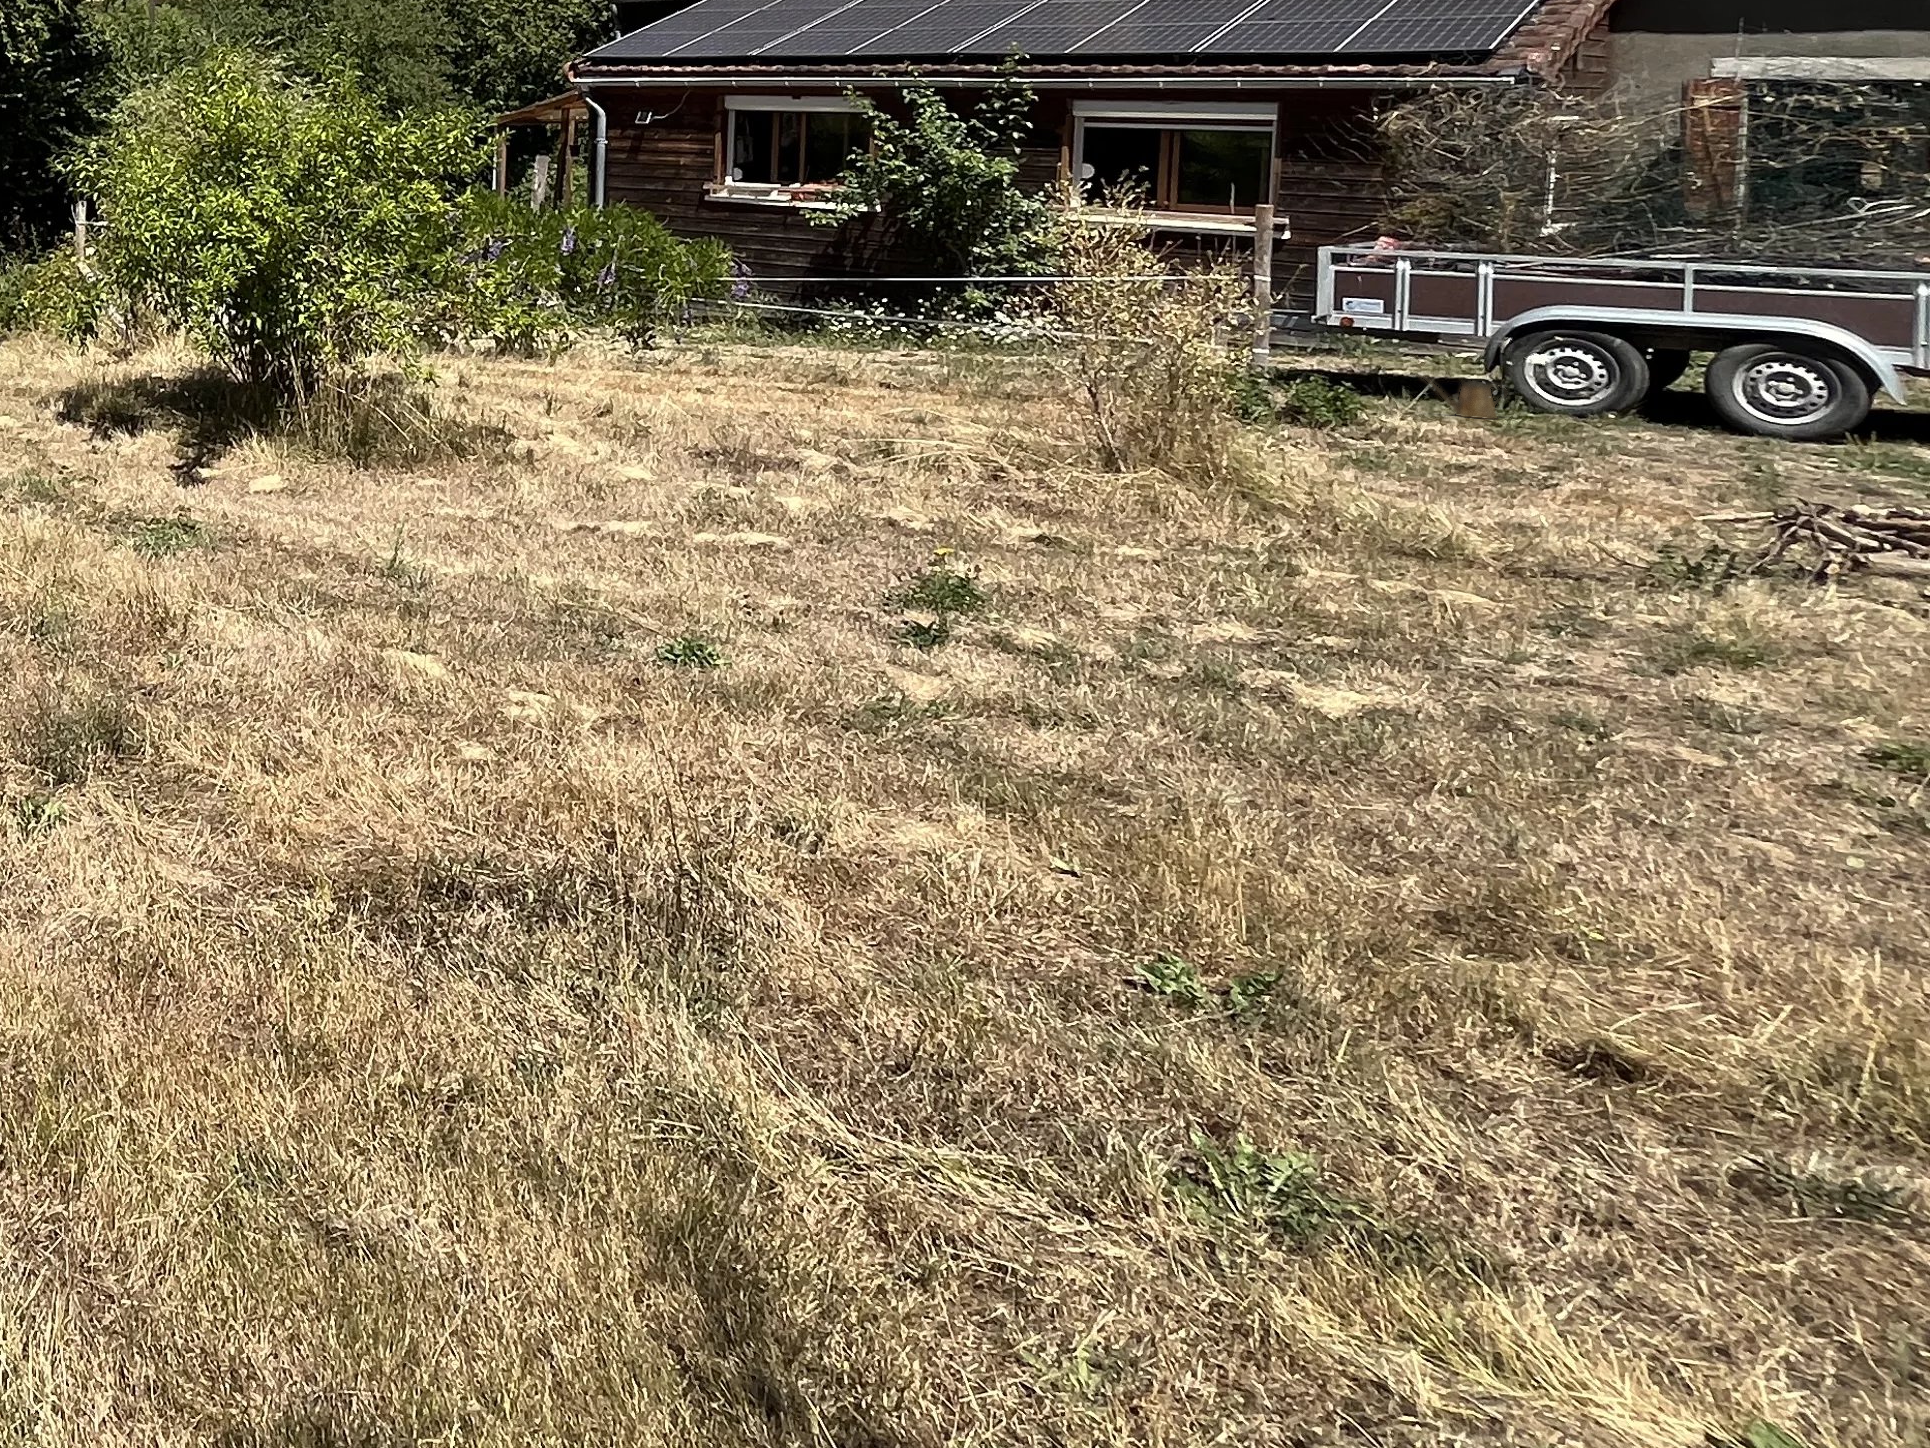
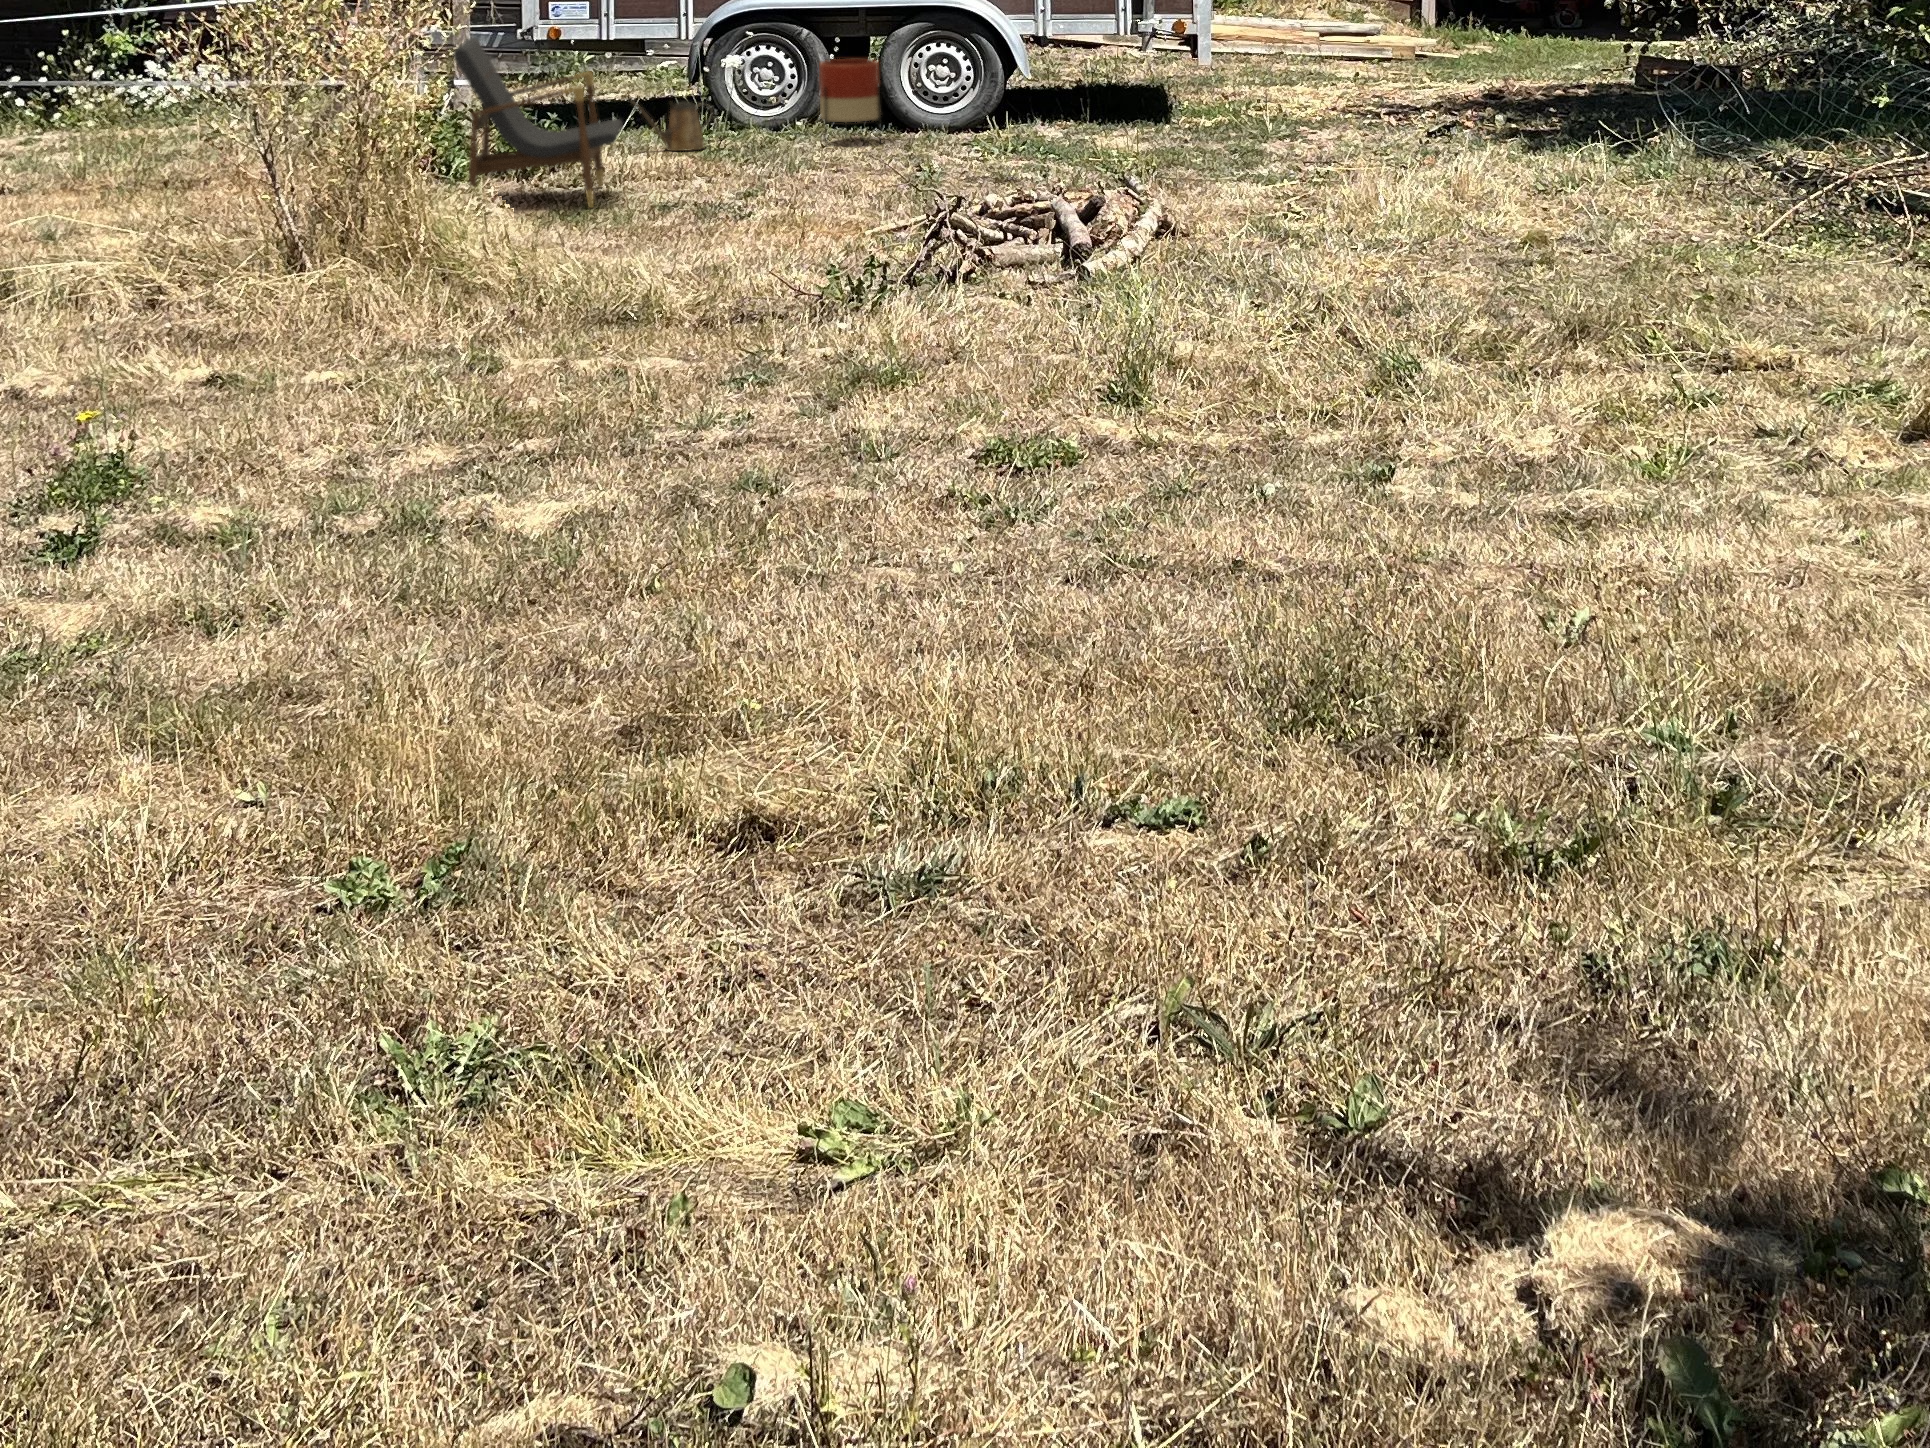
lounge chair: none [1255,319,1414,449] -> present [453,37,623,208]
planter: none [1629,365,1702,438] -> present [819,59,881,138]

